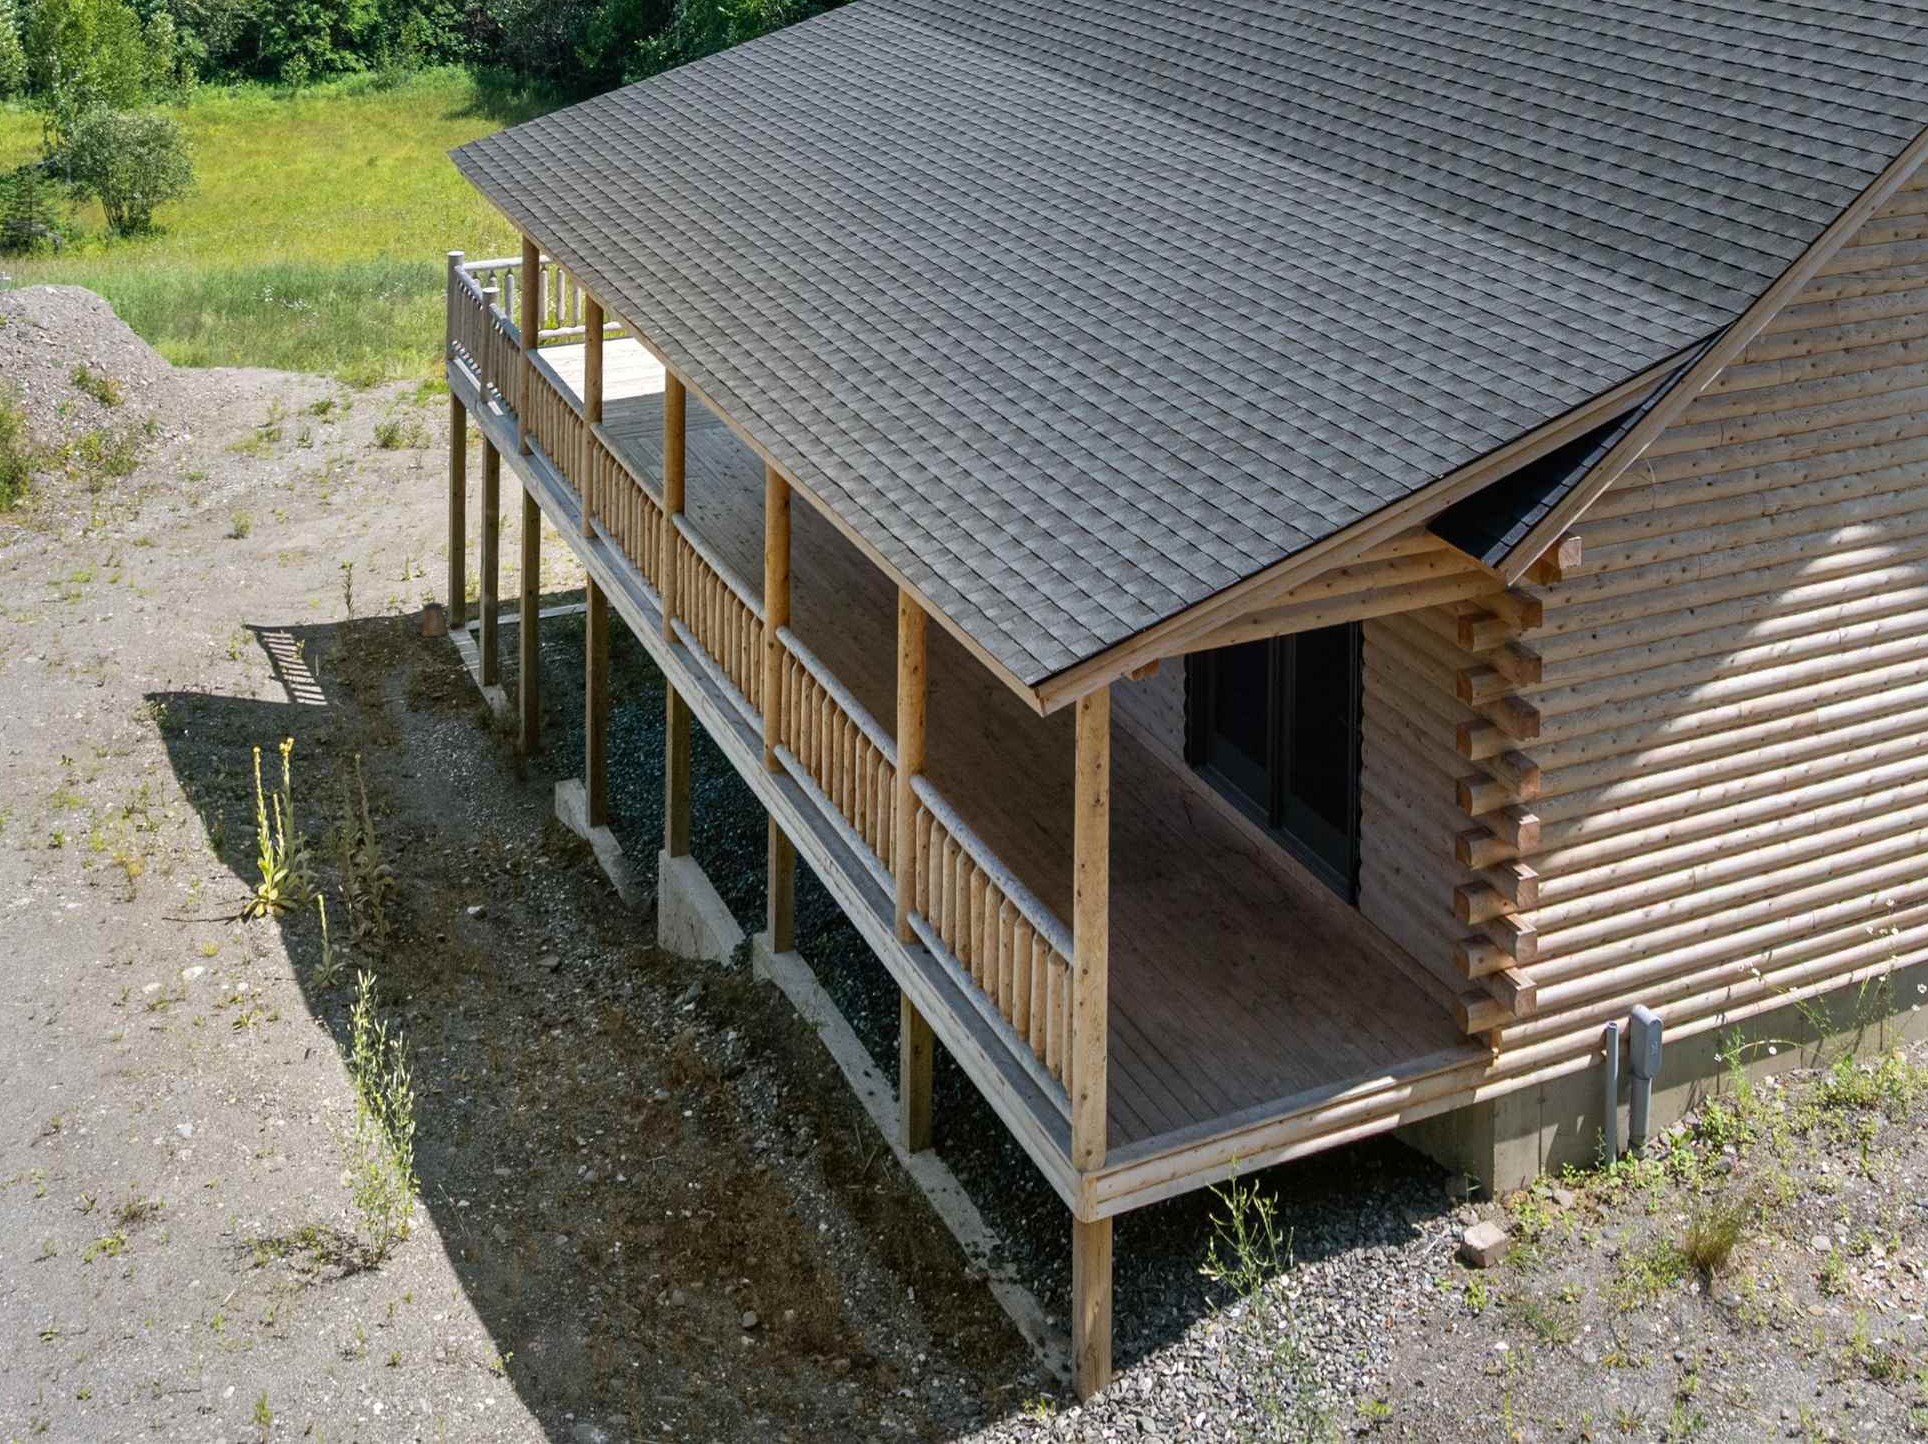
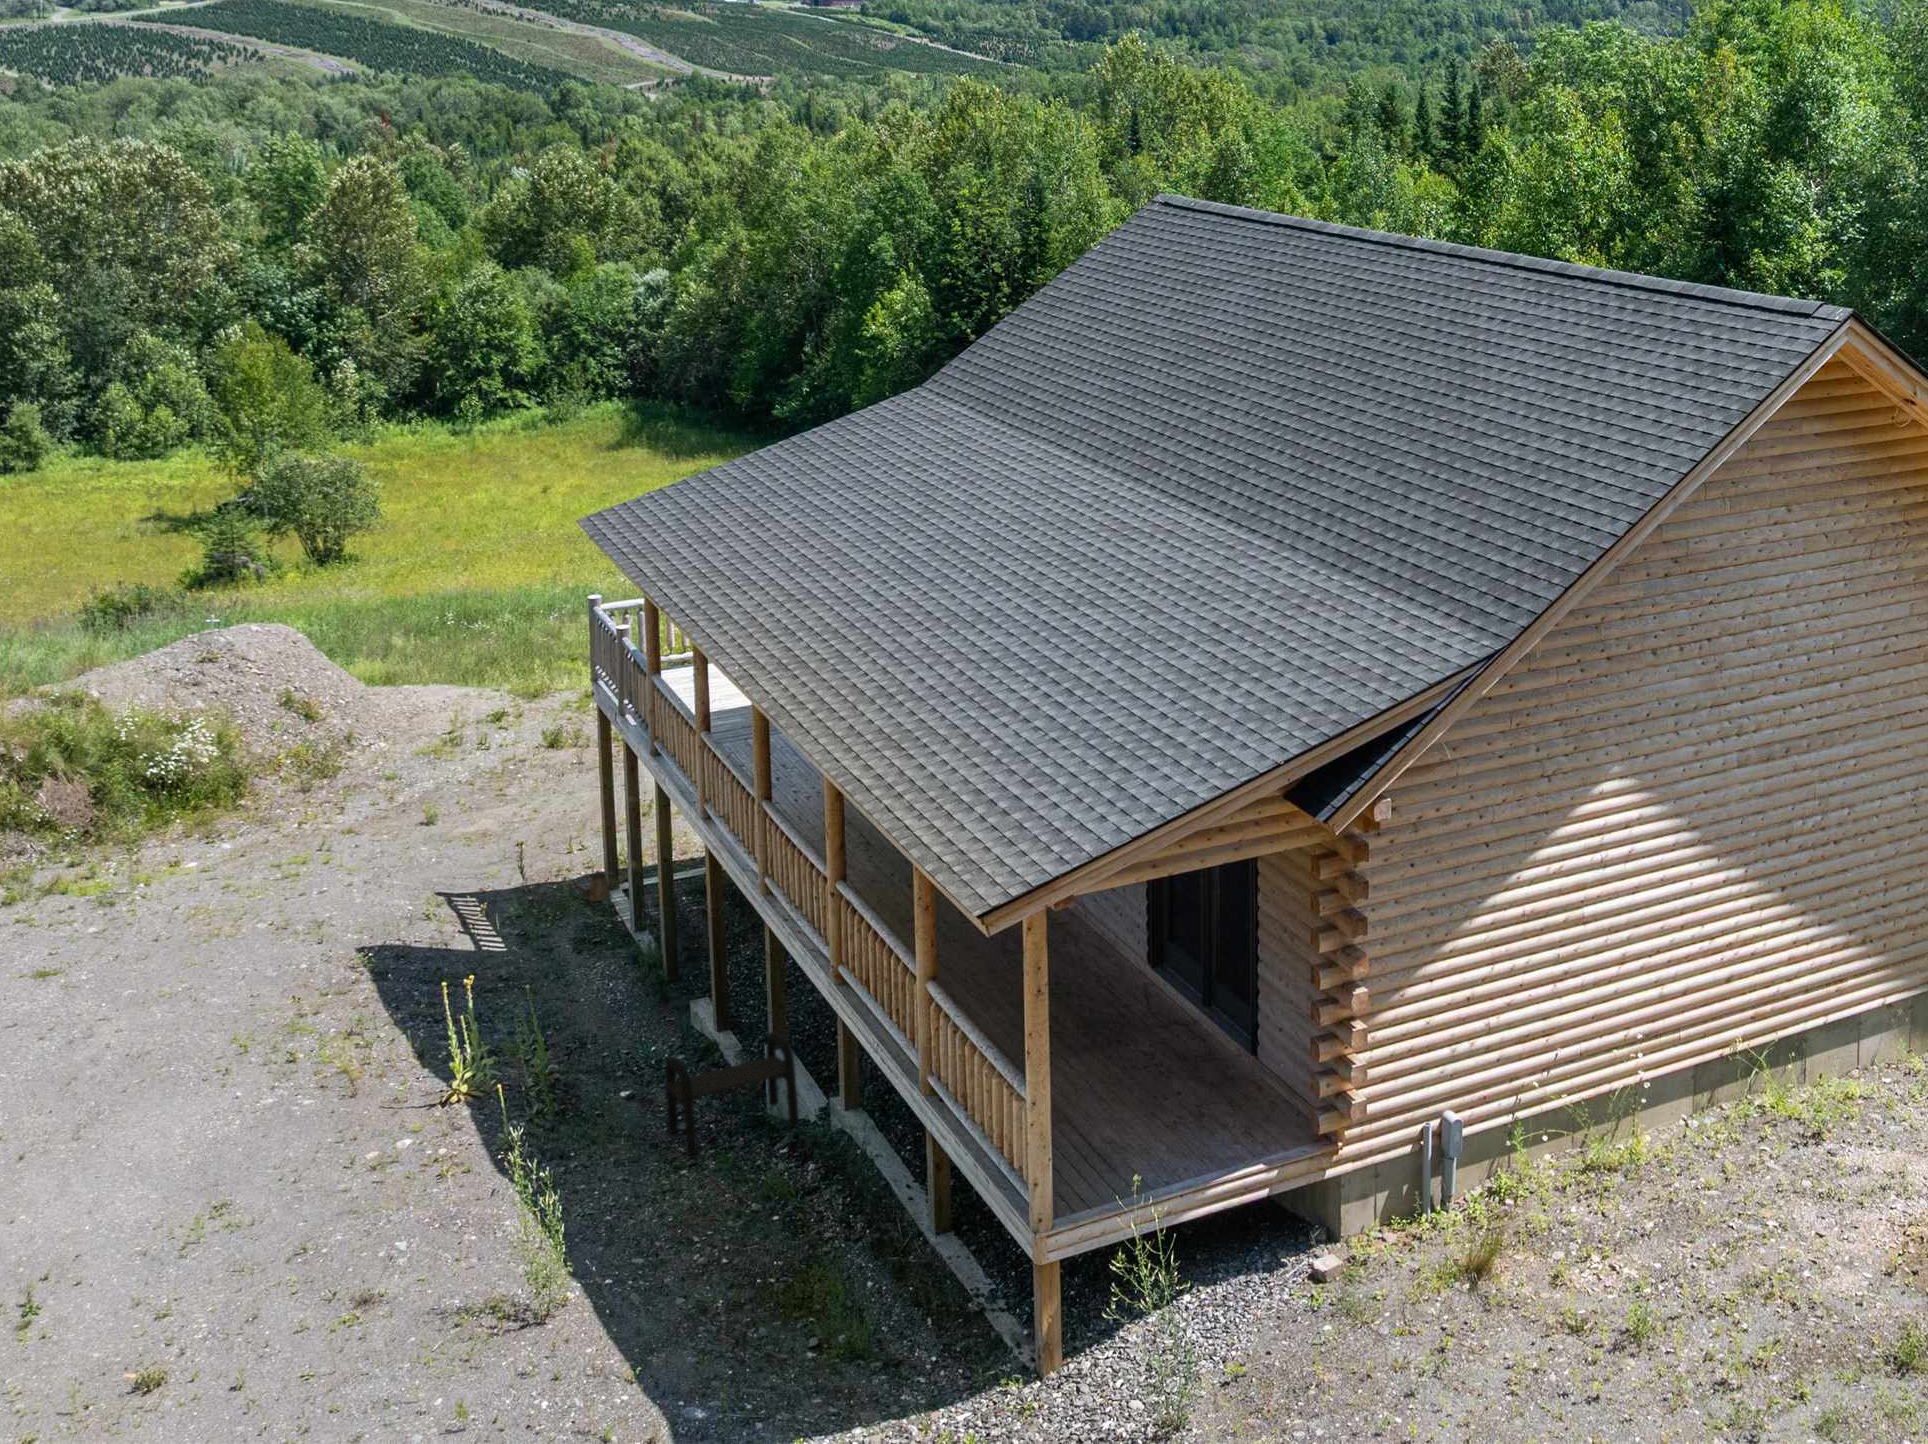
bench: none [521,831,693,990] -> present [665,1031,799,1155]

